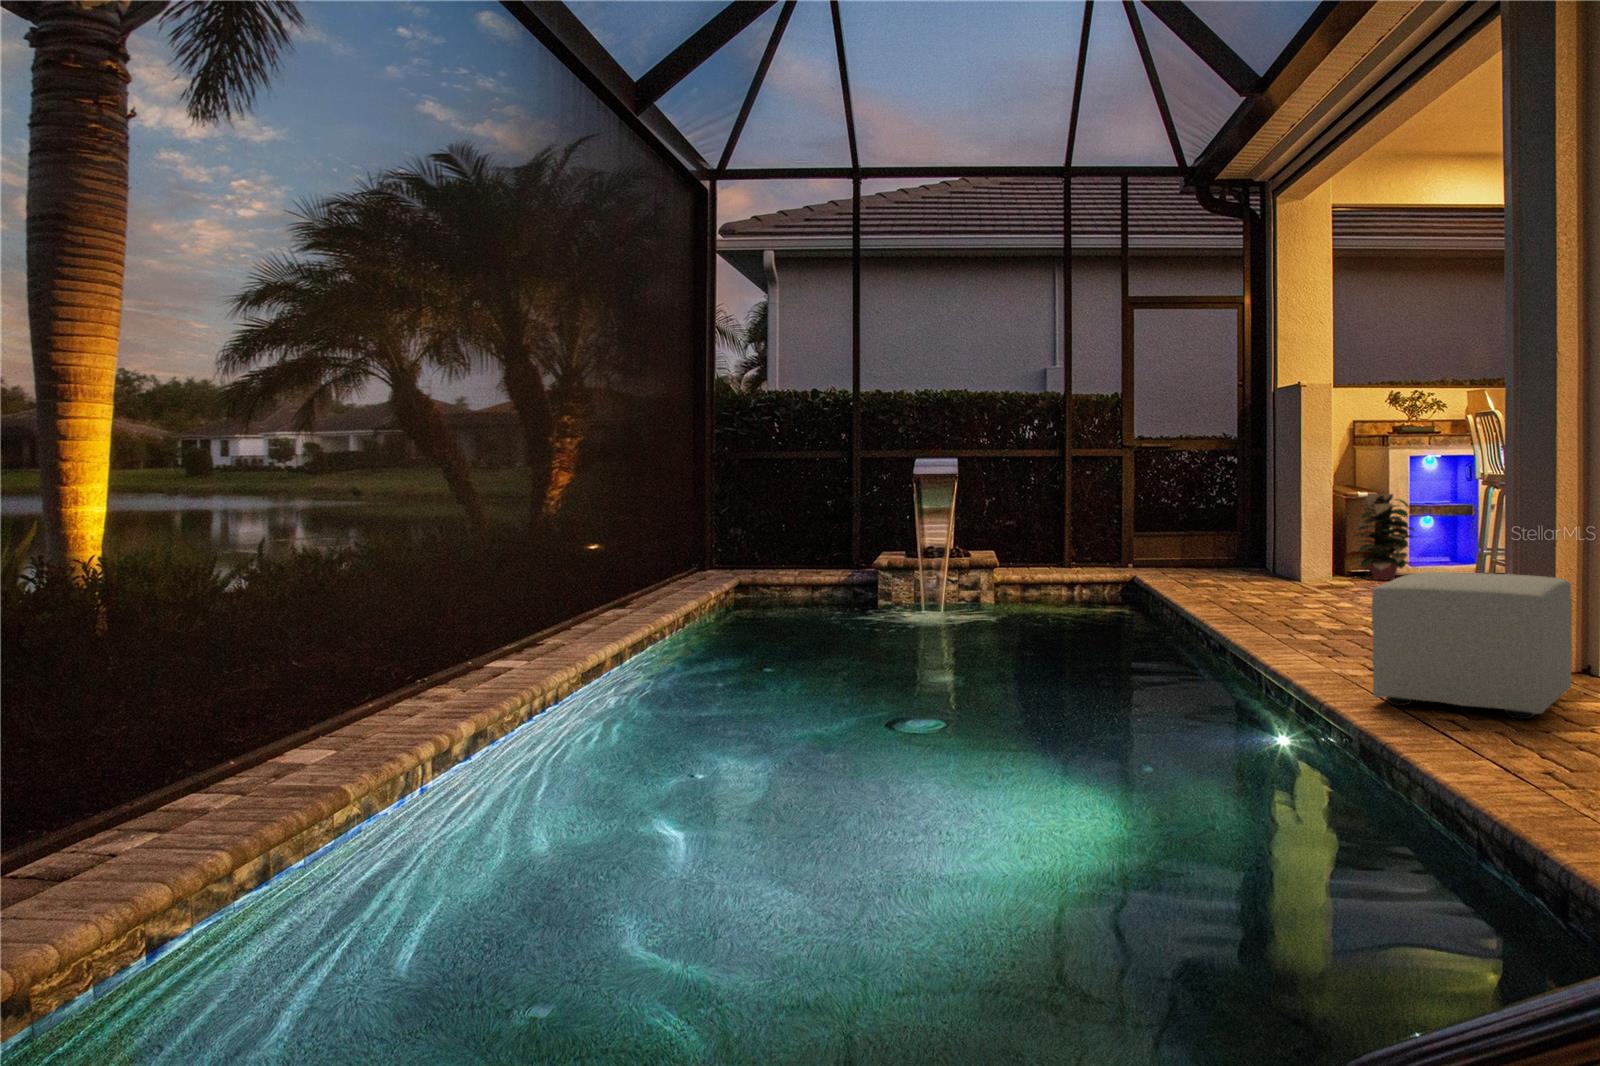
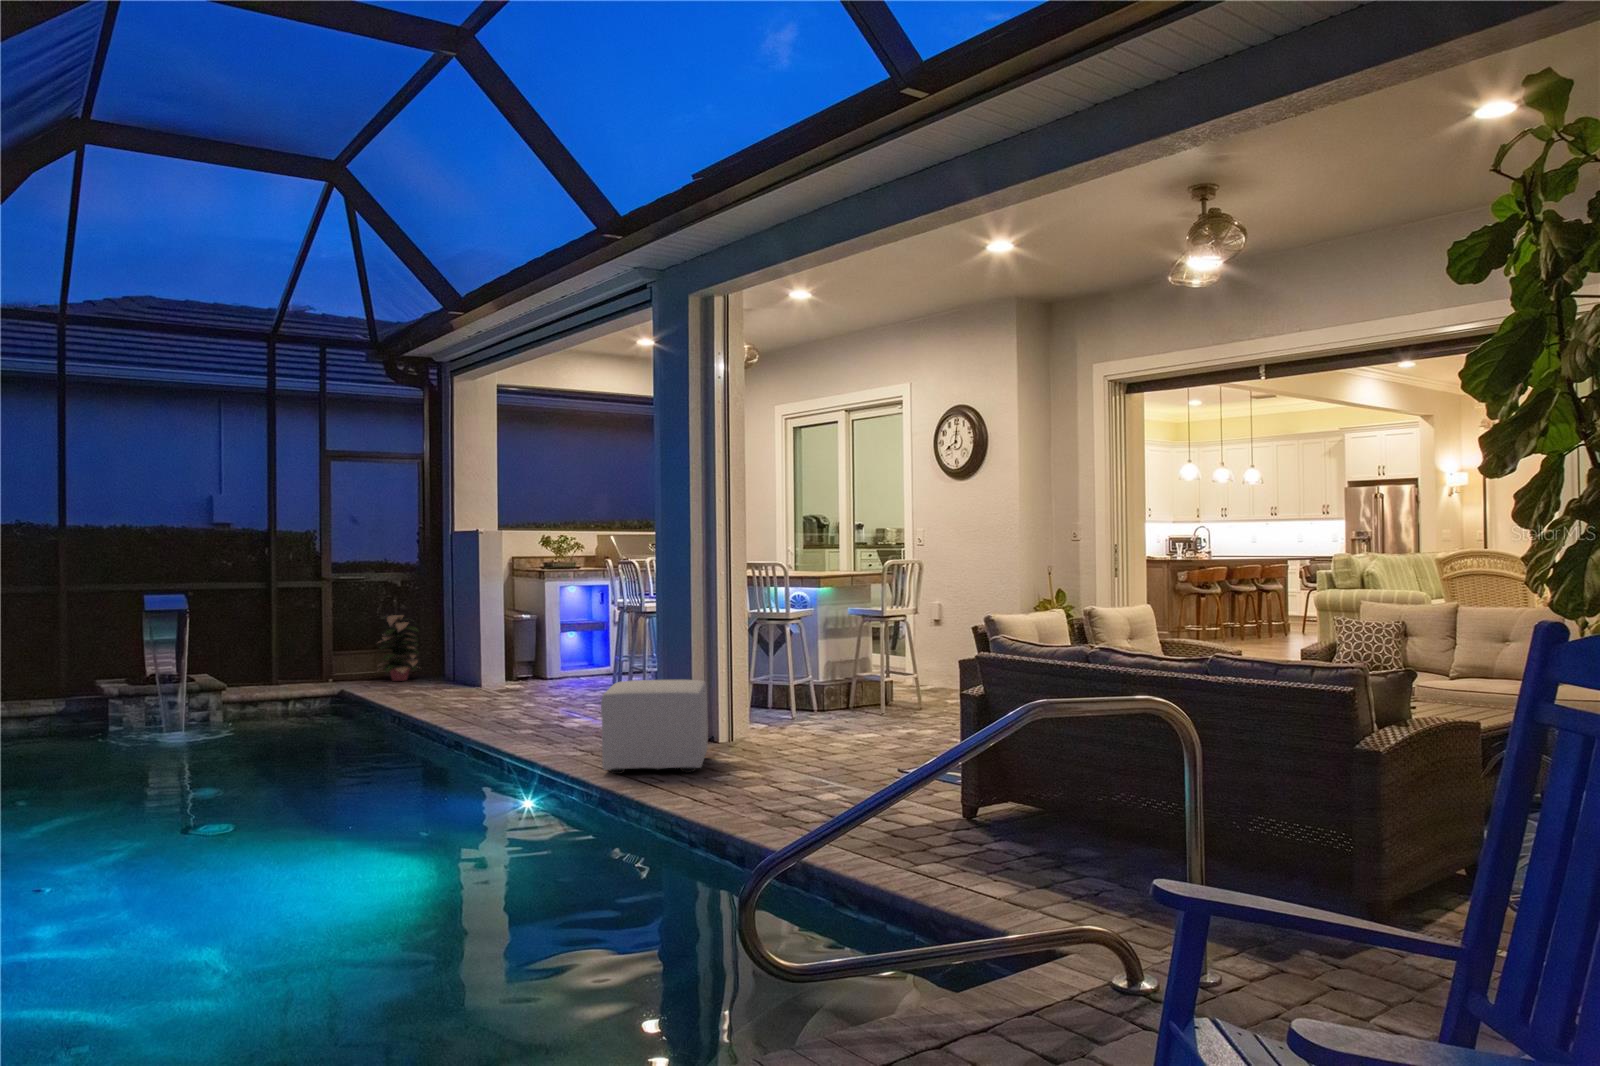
decorative plant: present [1354,494,1416,580] -> present [377,615,419,681]

